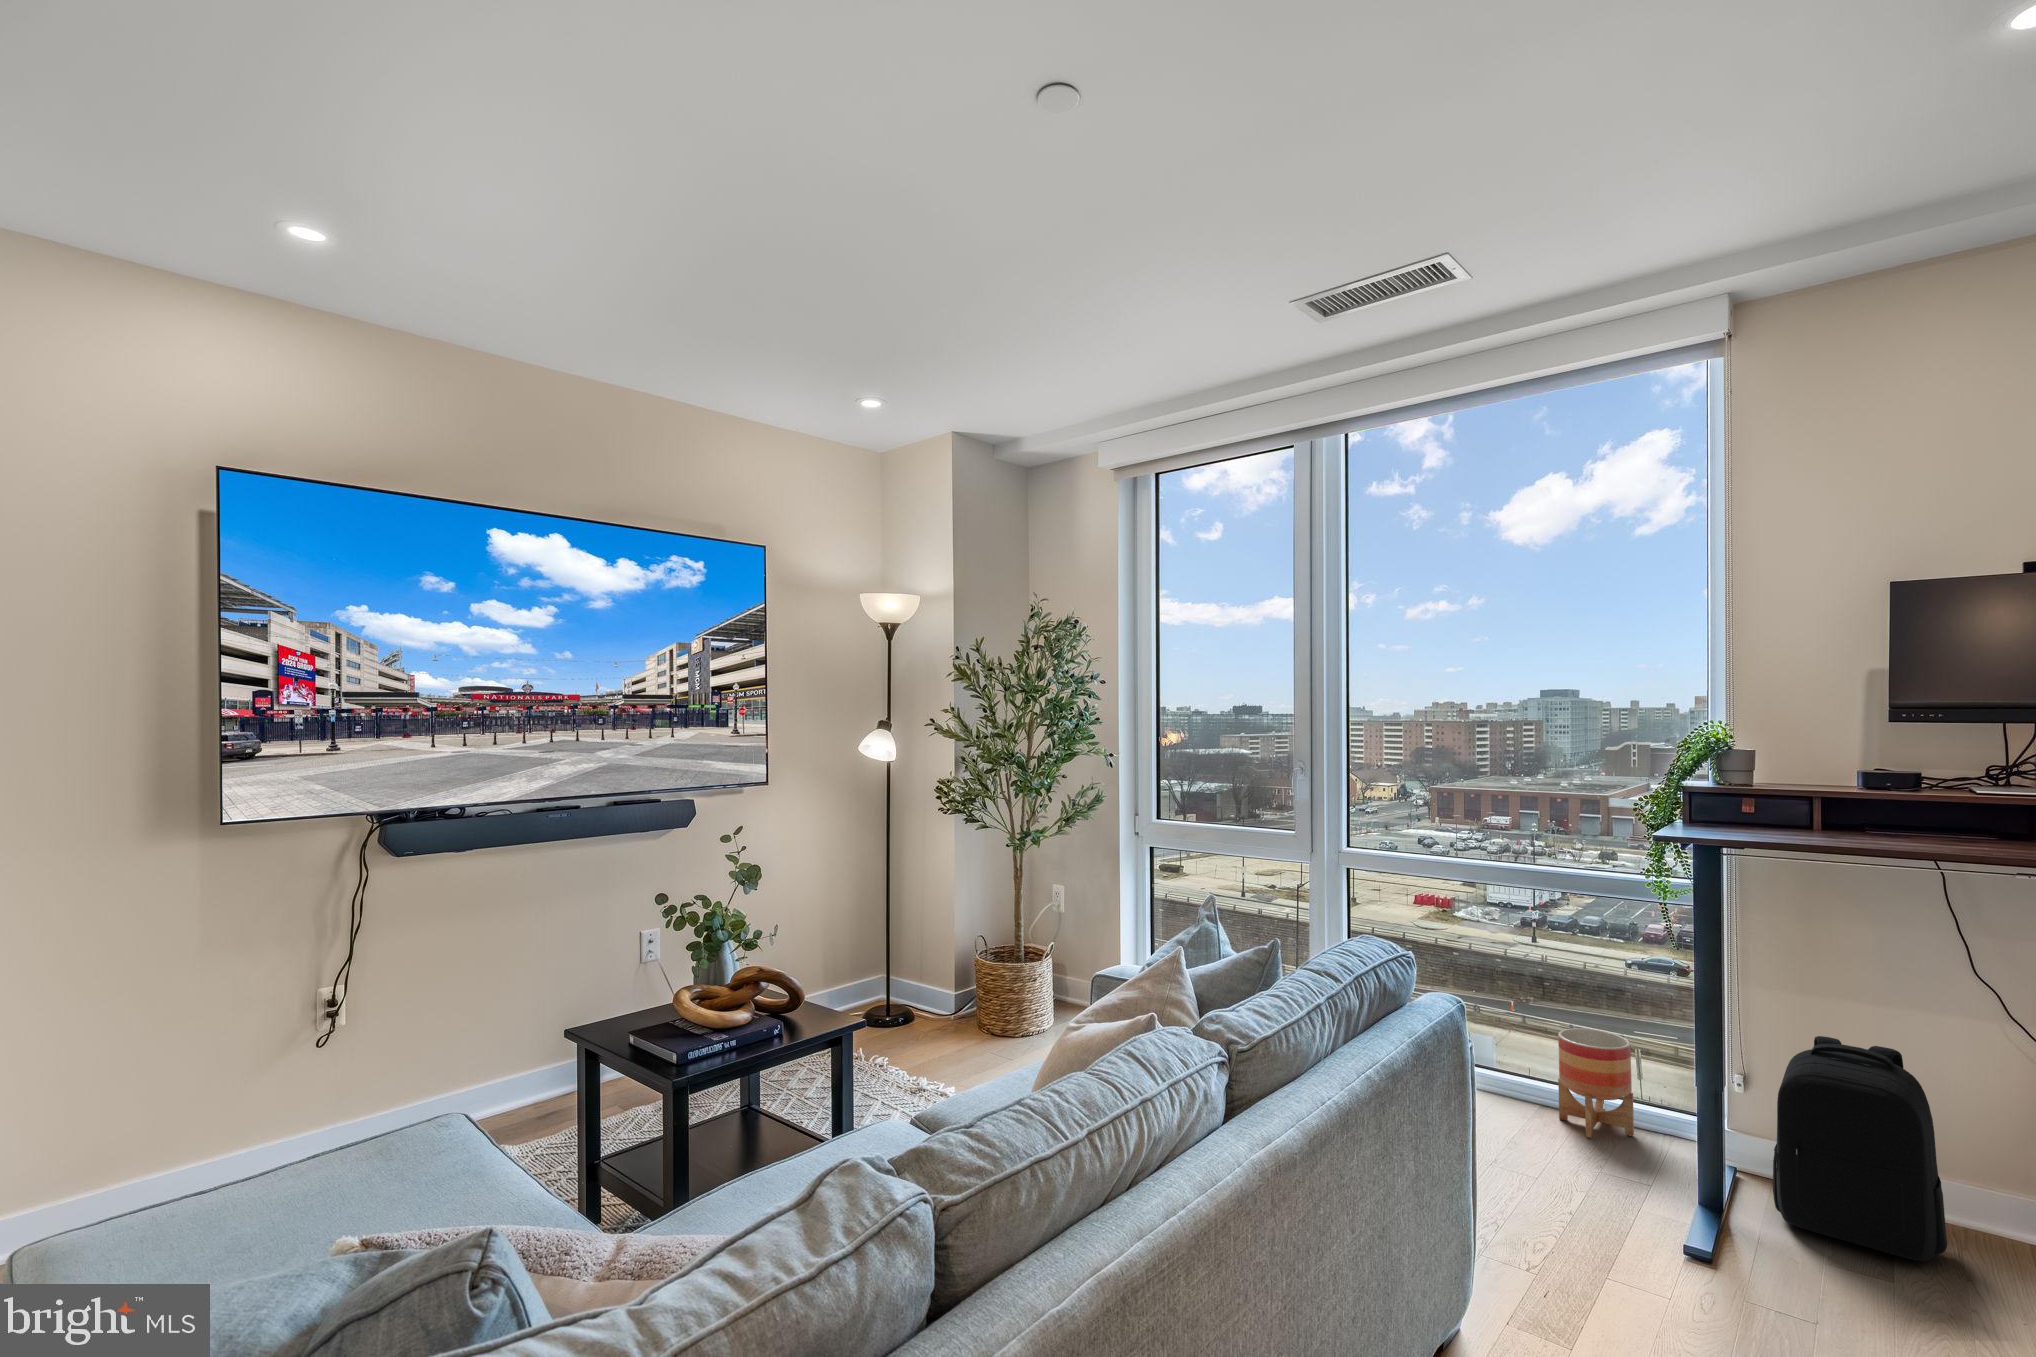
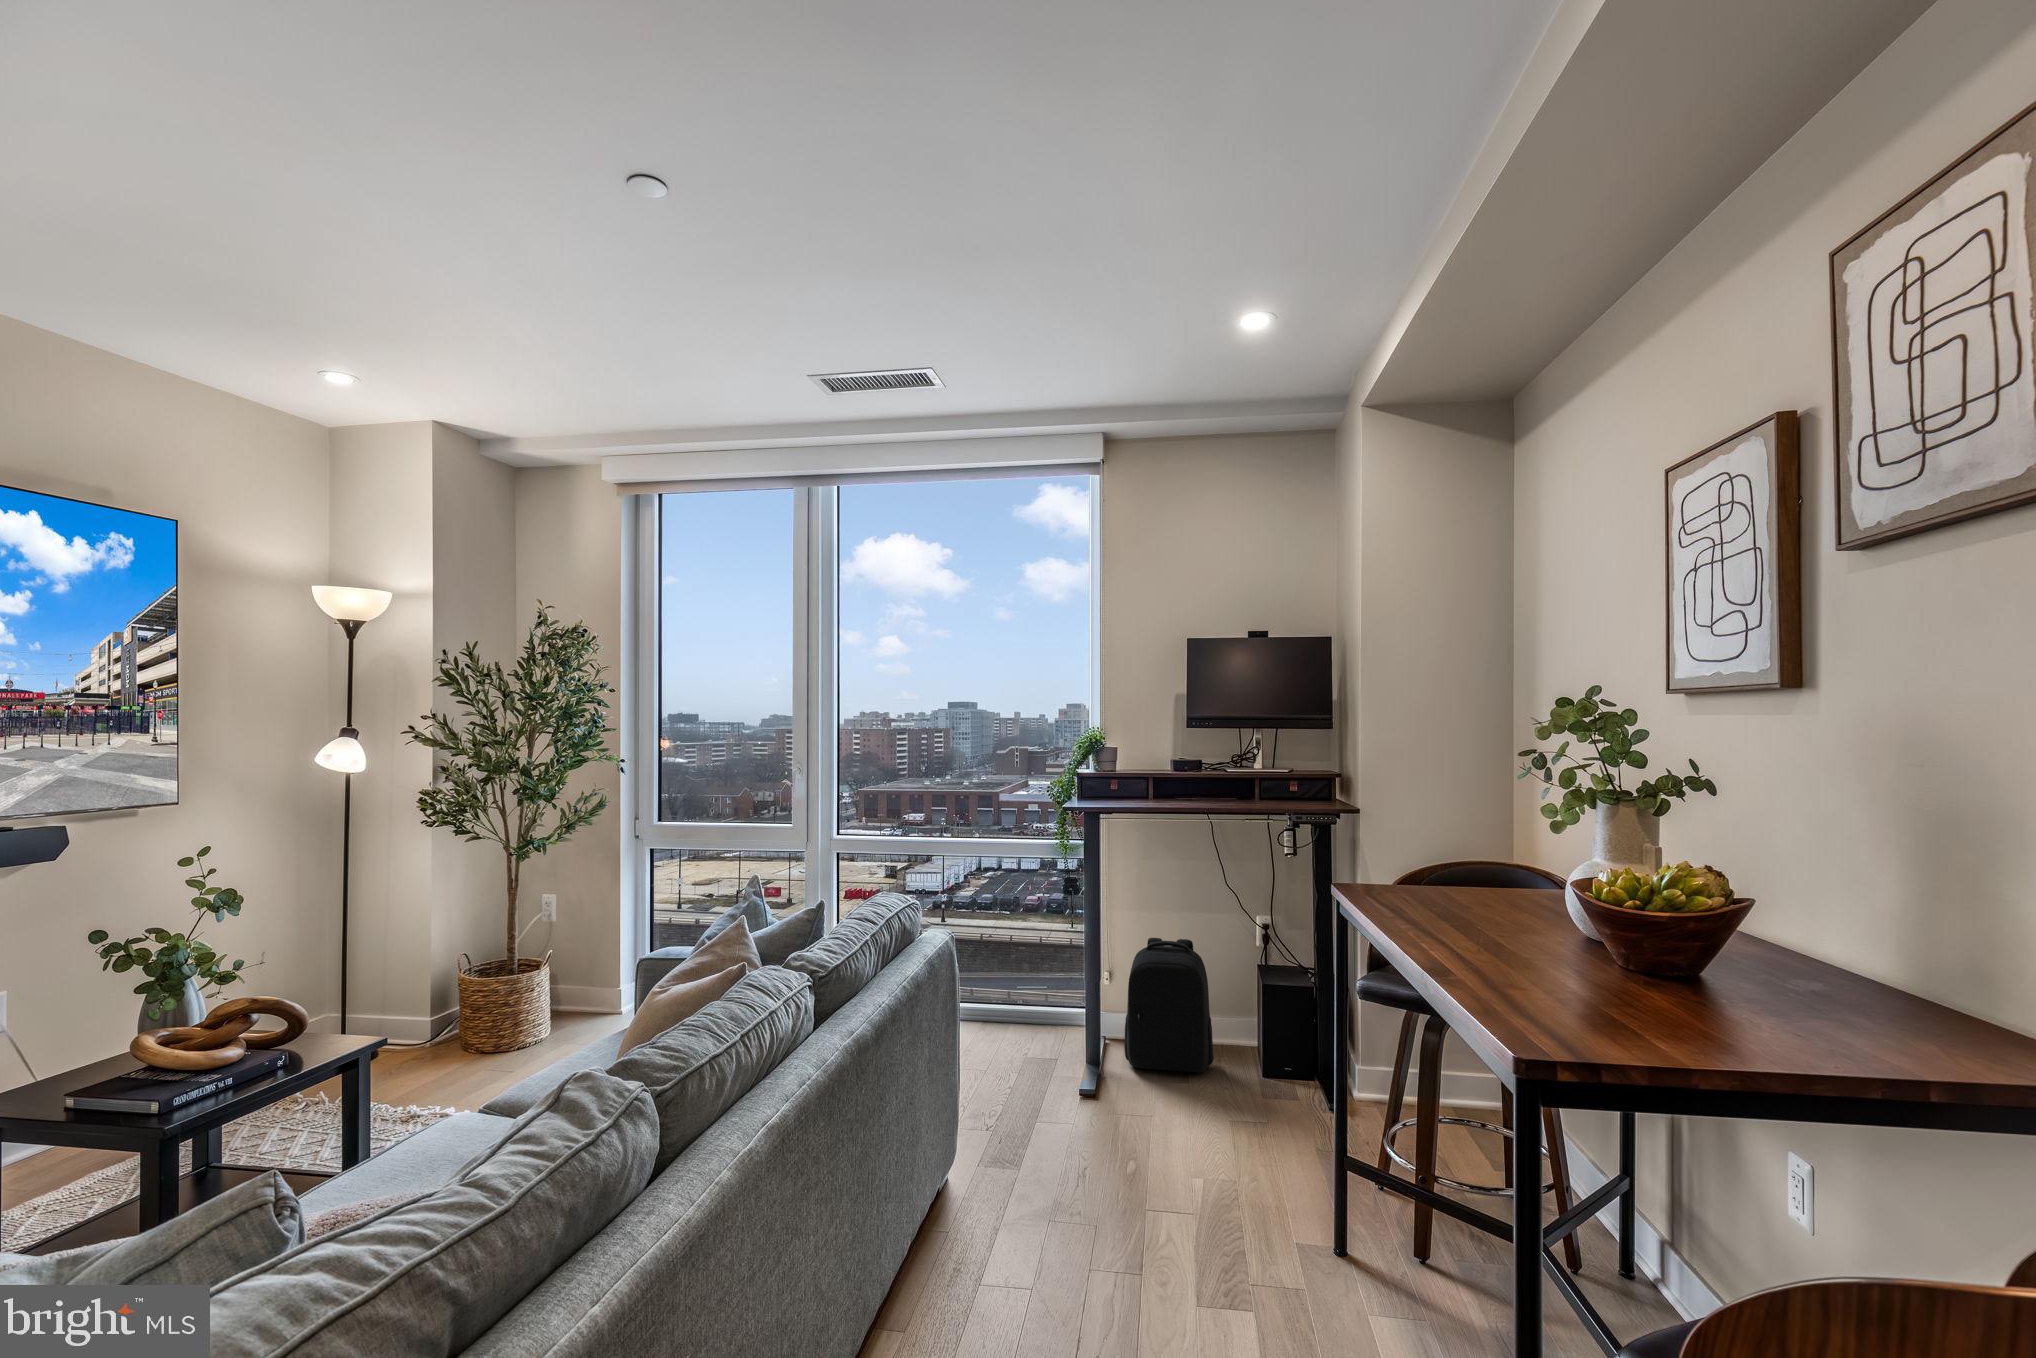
planter: present [1558,1028,1634,1138] -> none [991,959,1040,1039]

